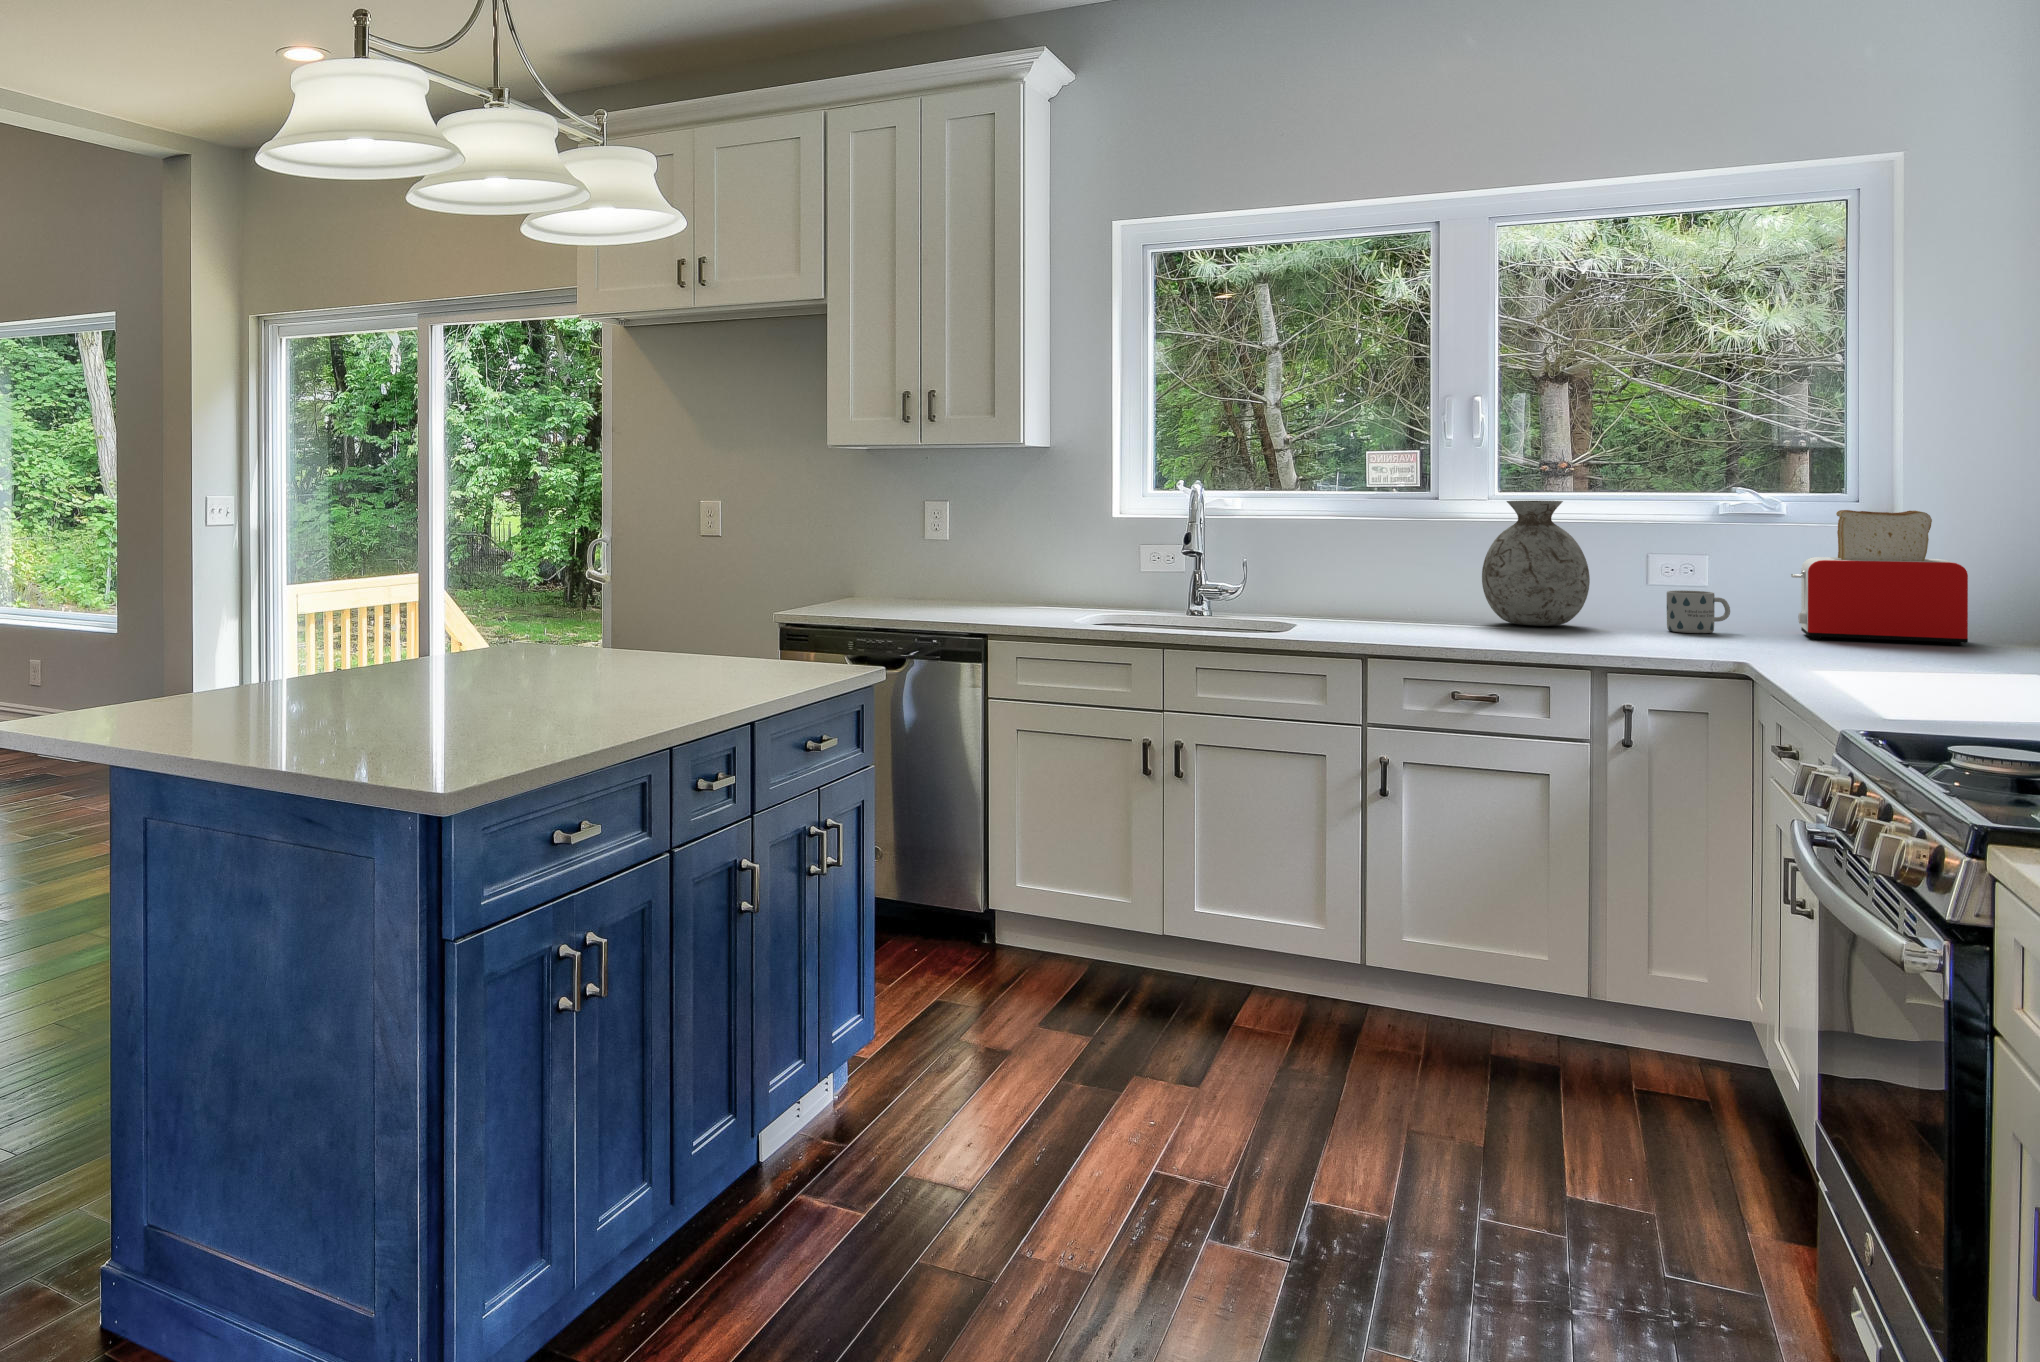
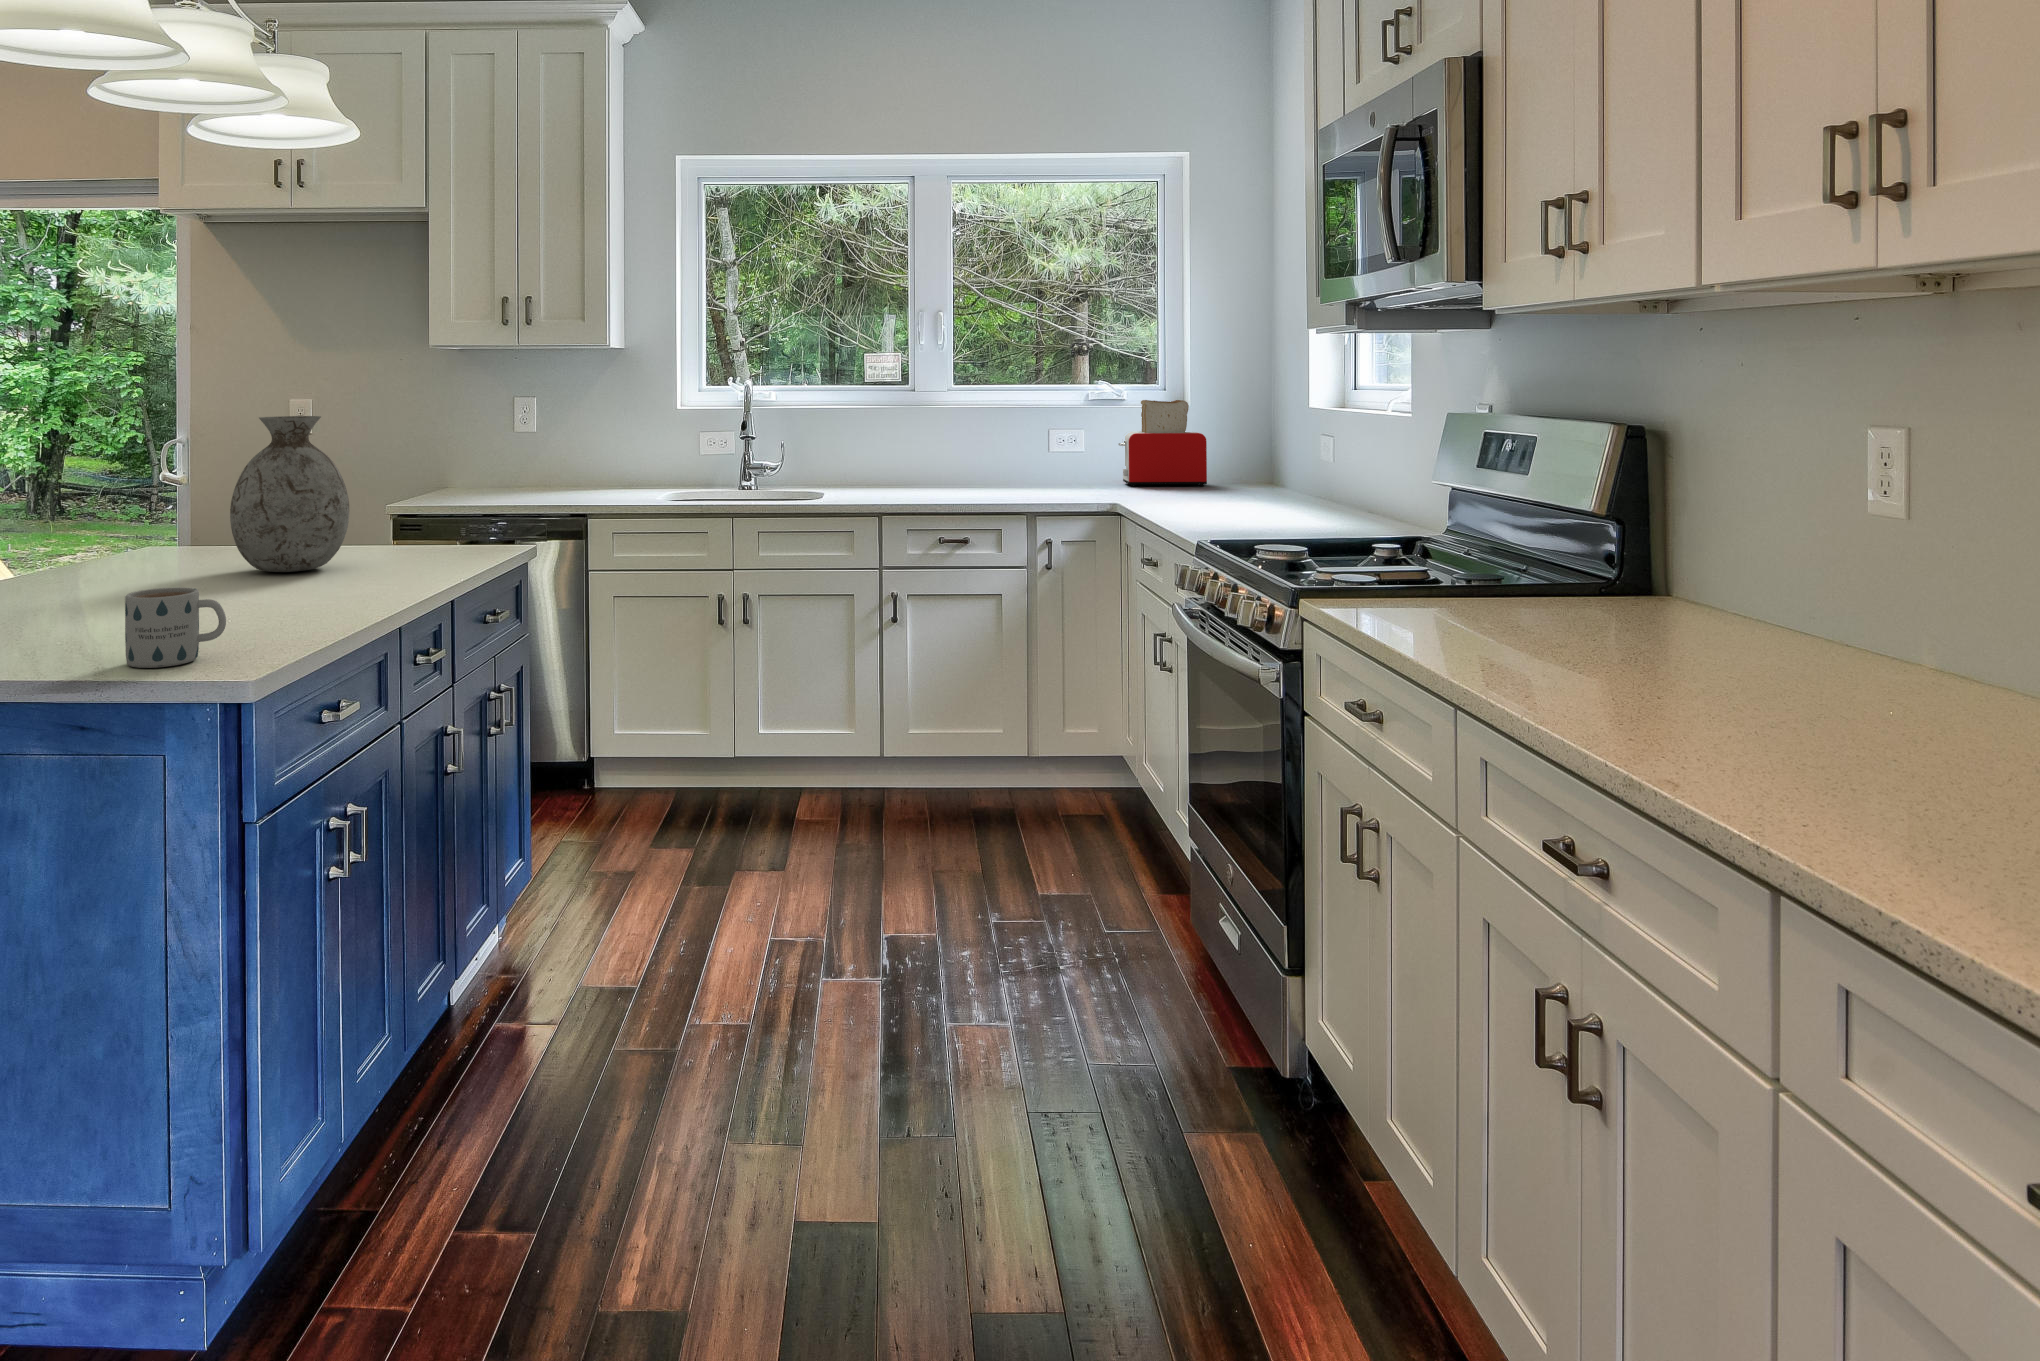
vase: present [1482,500,1590,626] -> present [230,416,349,572]
mug: present [1667,590,1730,633] -> present [125,587,226,668]

